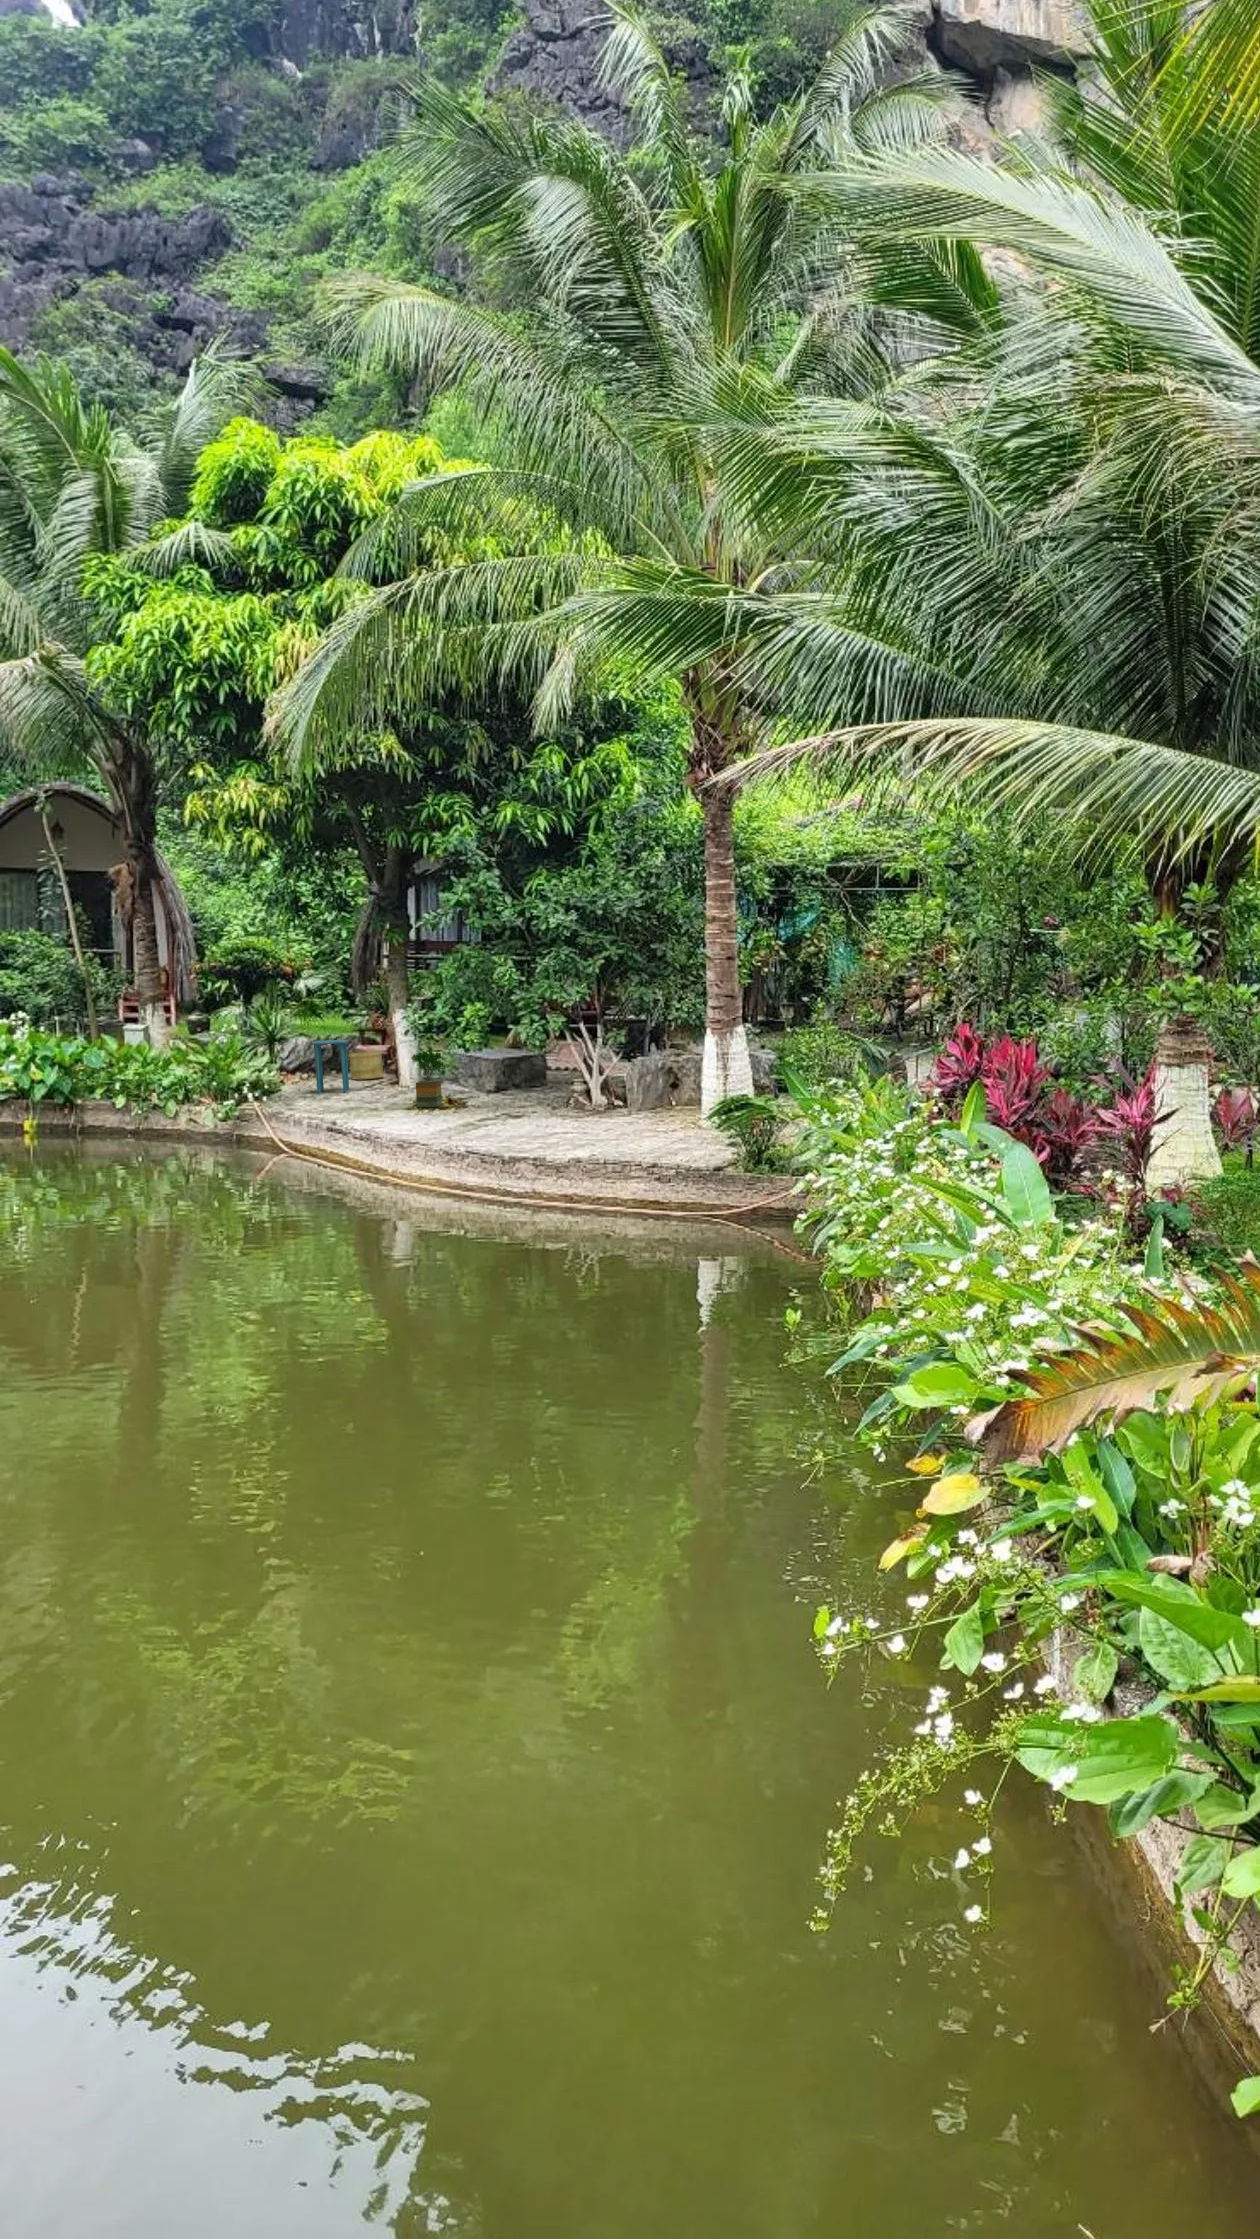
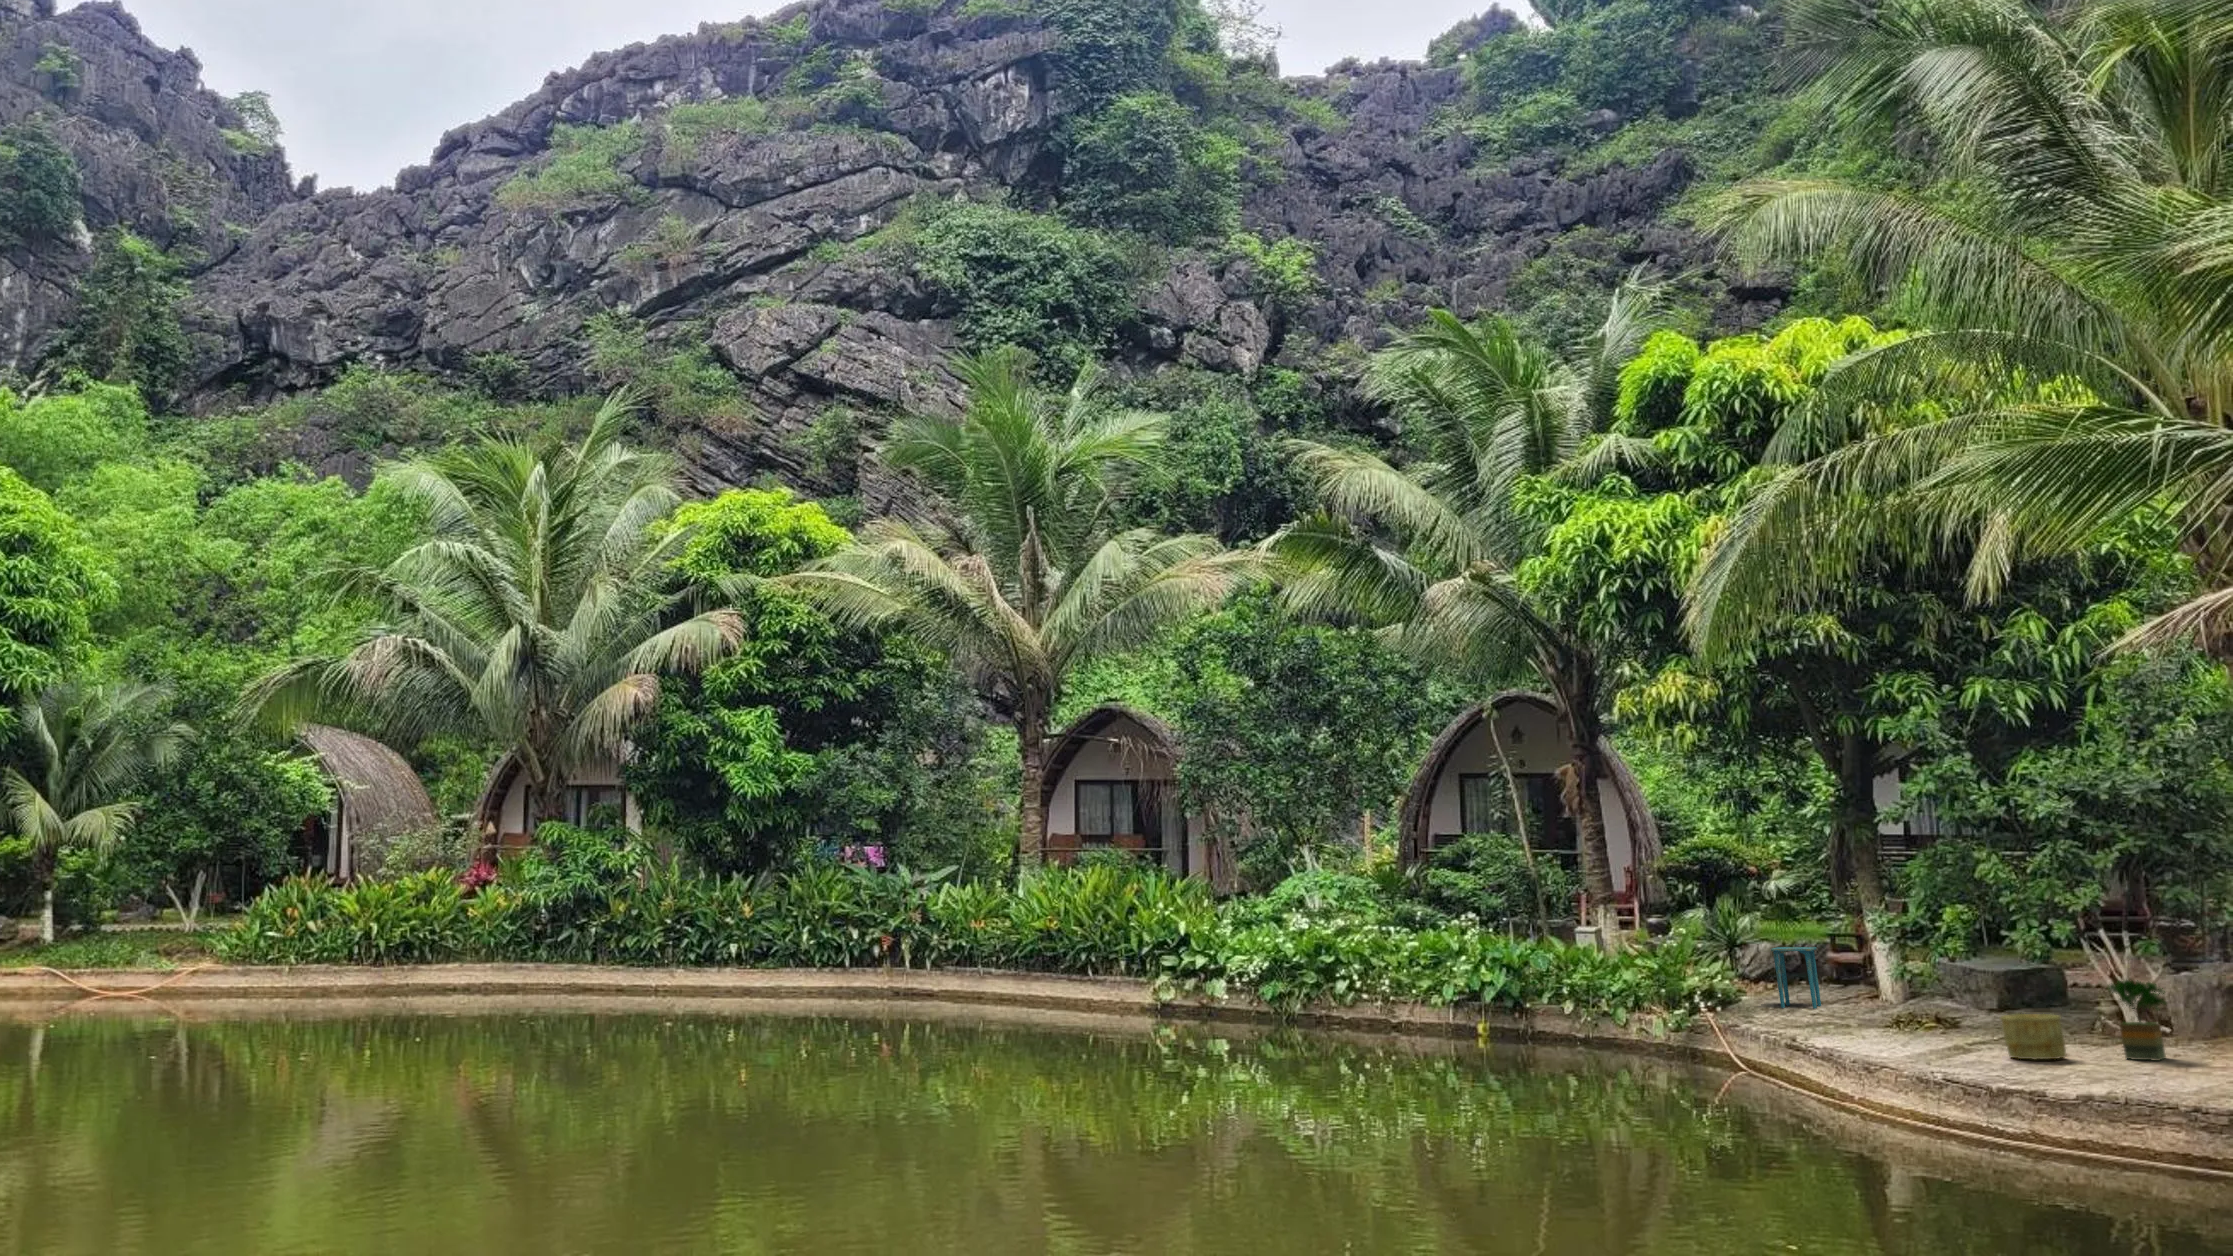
potted tree: present [411,1051,446,1107] -> present [2109,980,2166,1061]
wooden bucket: present [349,1052,383,1080] -> present [2000,1014,2066,1060]

